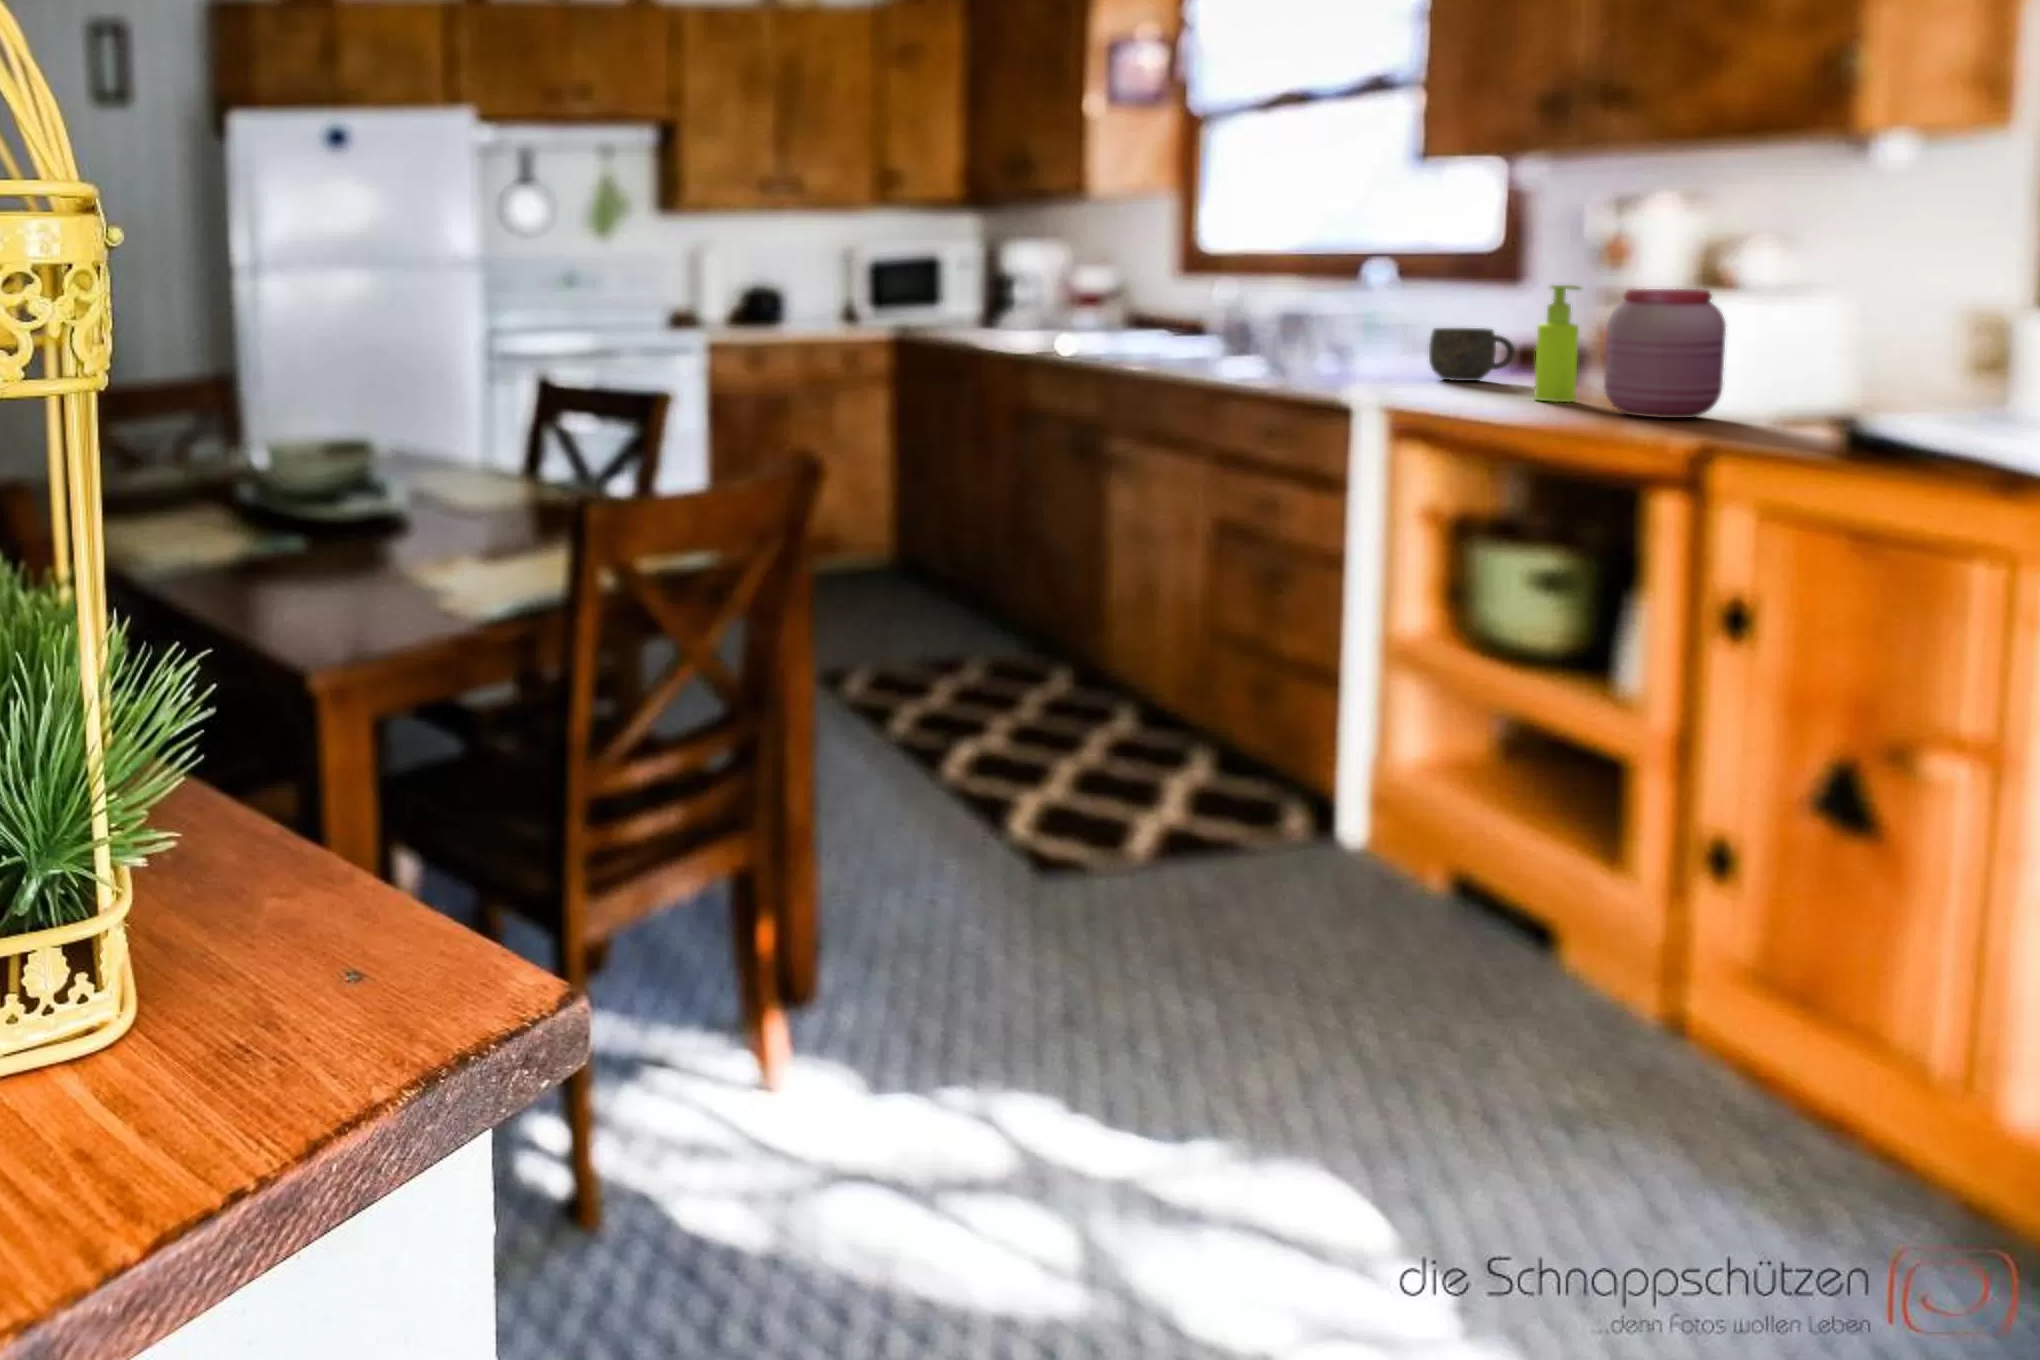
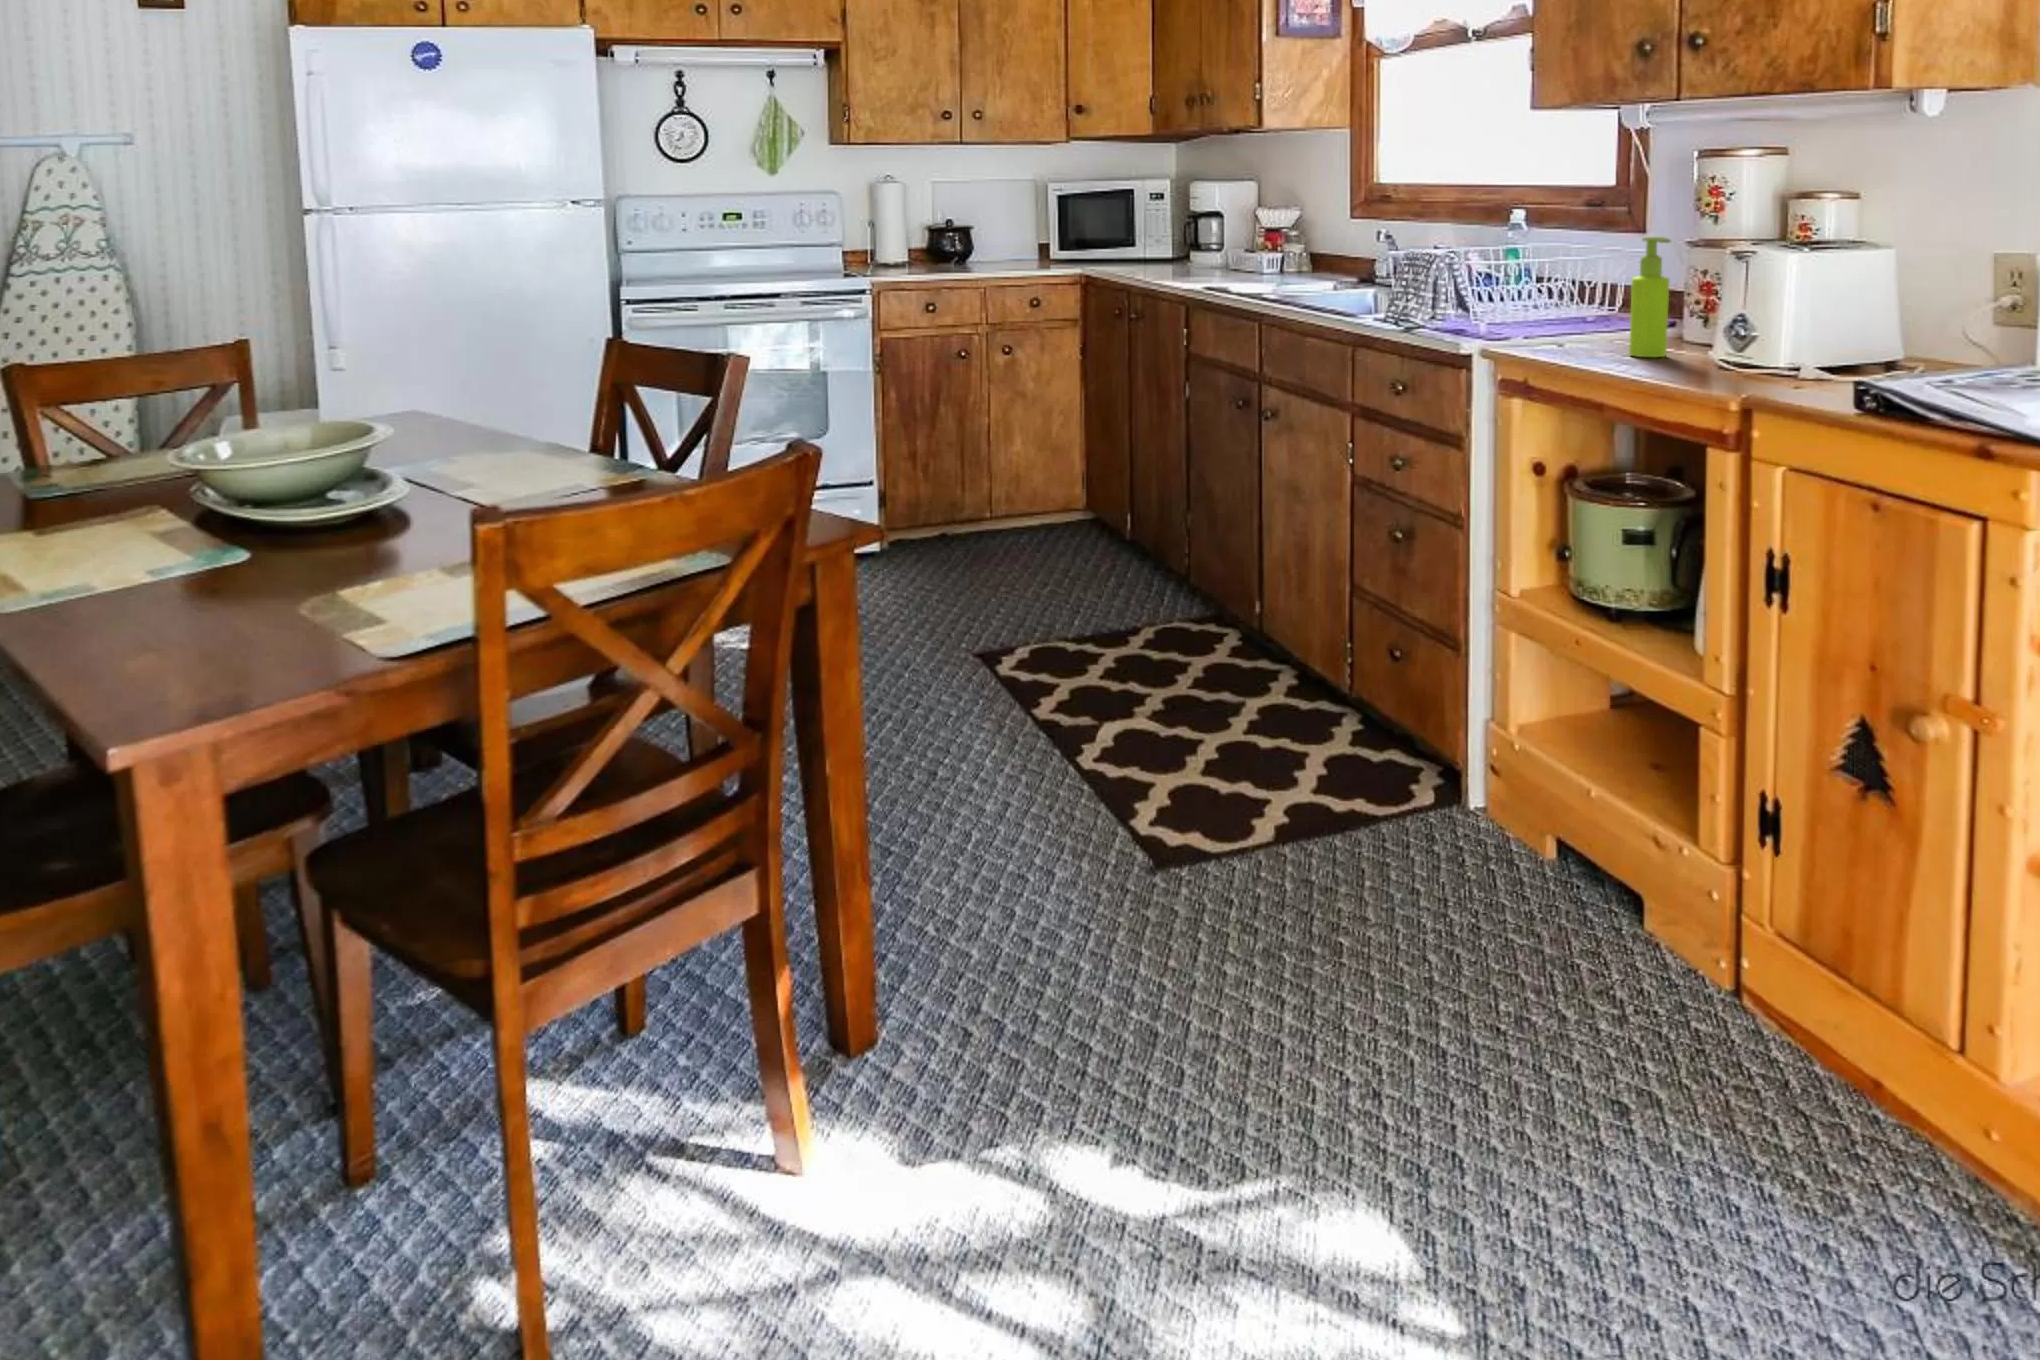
jar: present [1604,289,1726,418] -> none [1685,243,1792,376]
mug: present [1429,328,1515,381] -> none [1547,277,1626,333]

